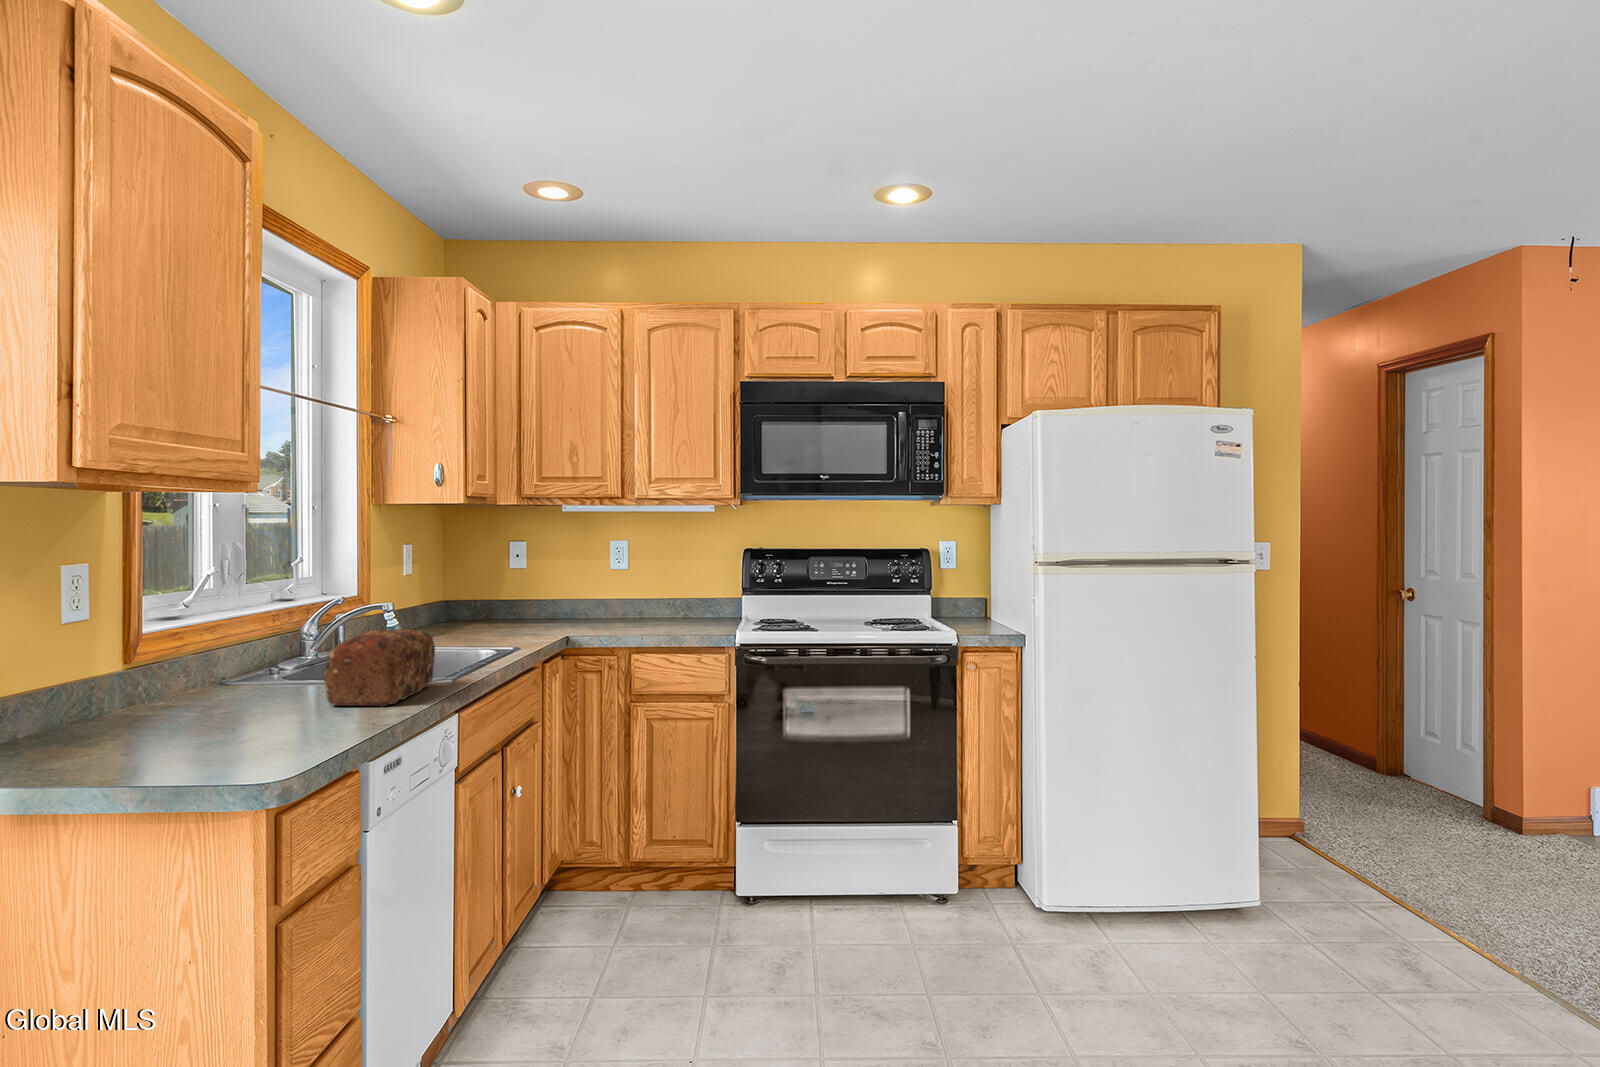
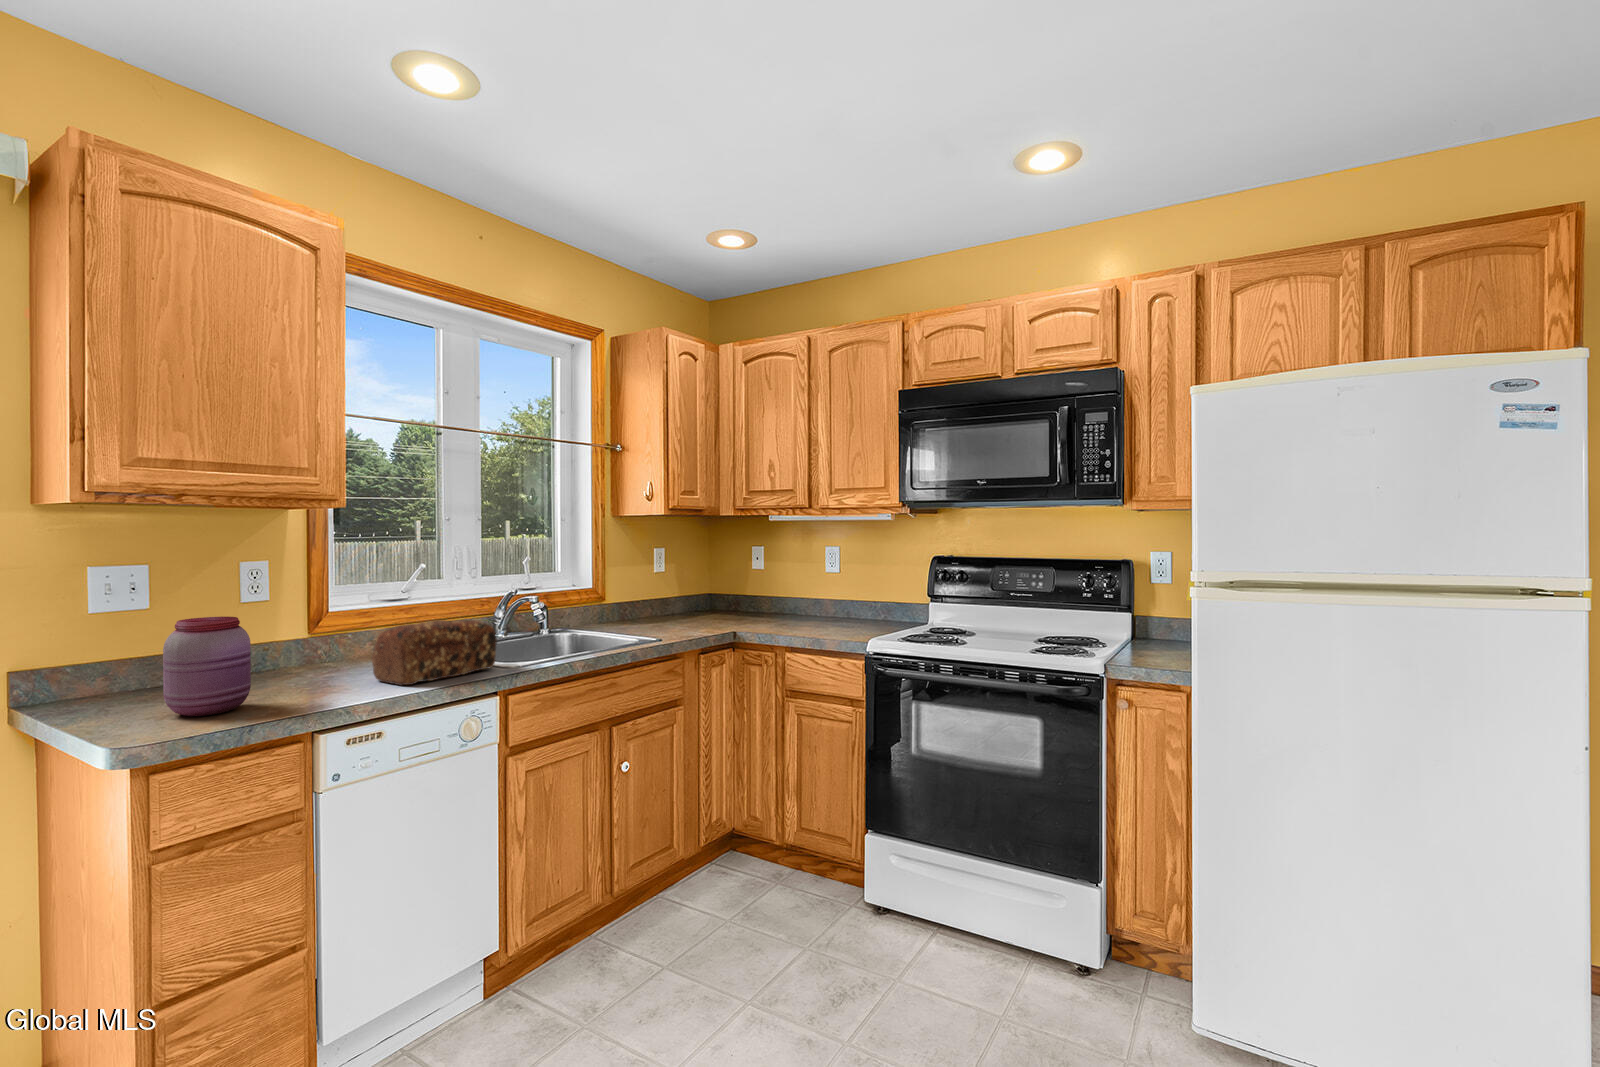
jar: none [188,628,289,754] -> present [163,617,251,716]

